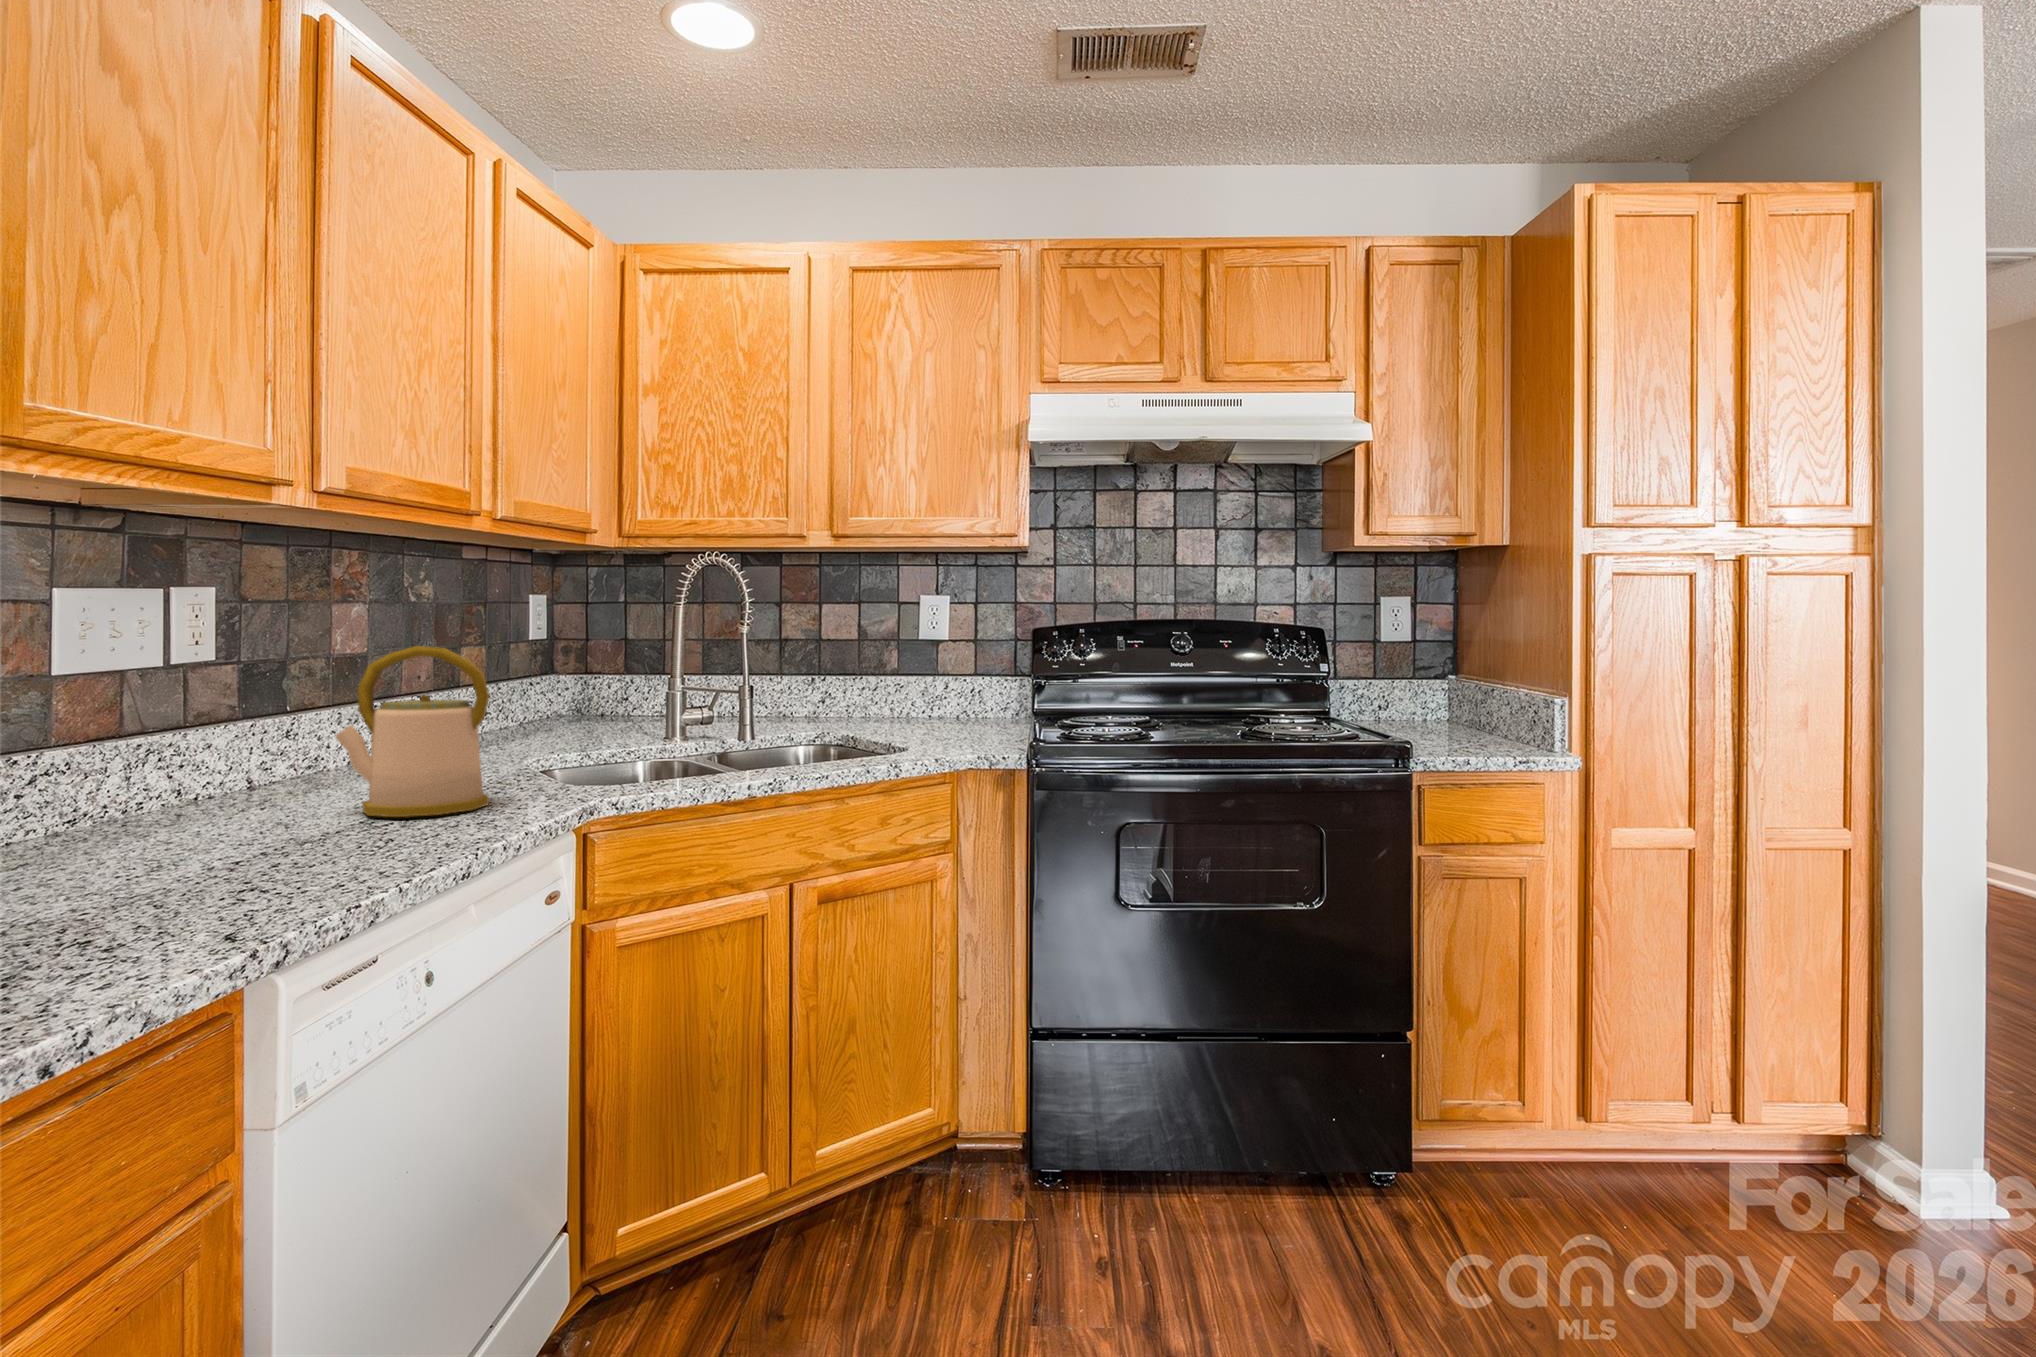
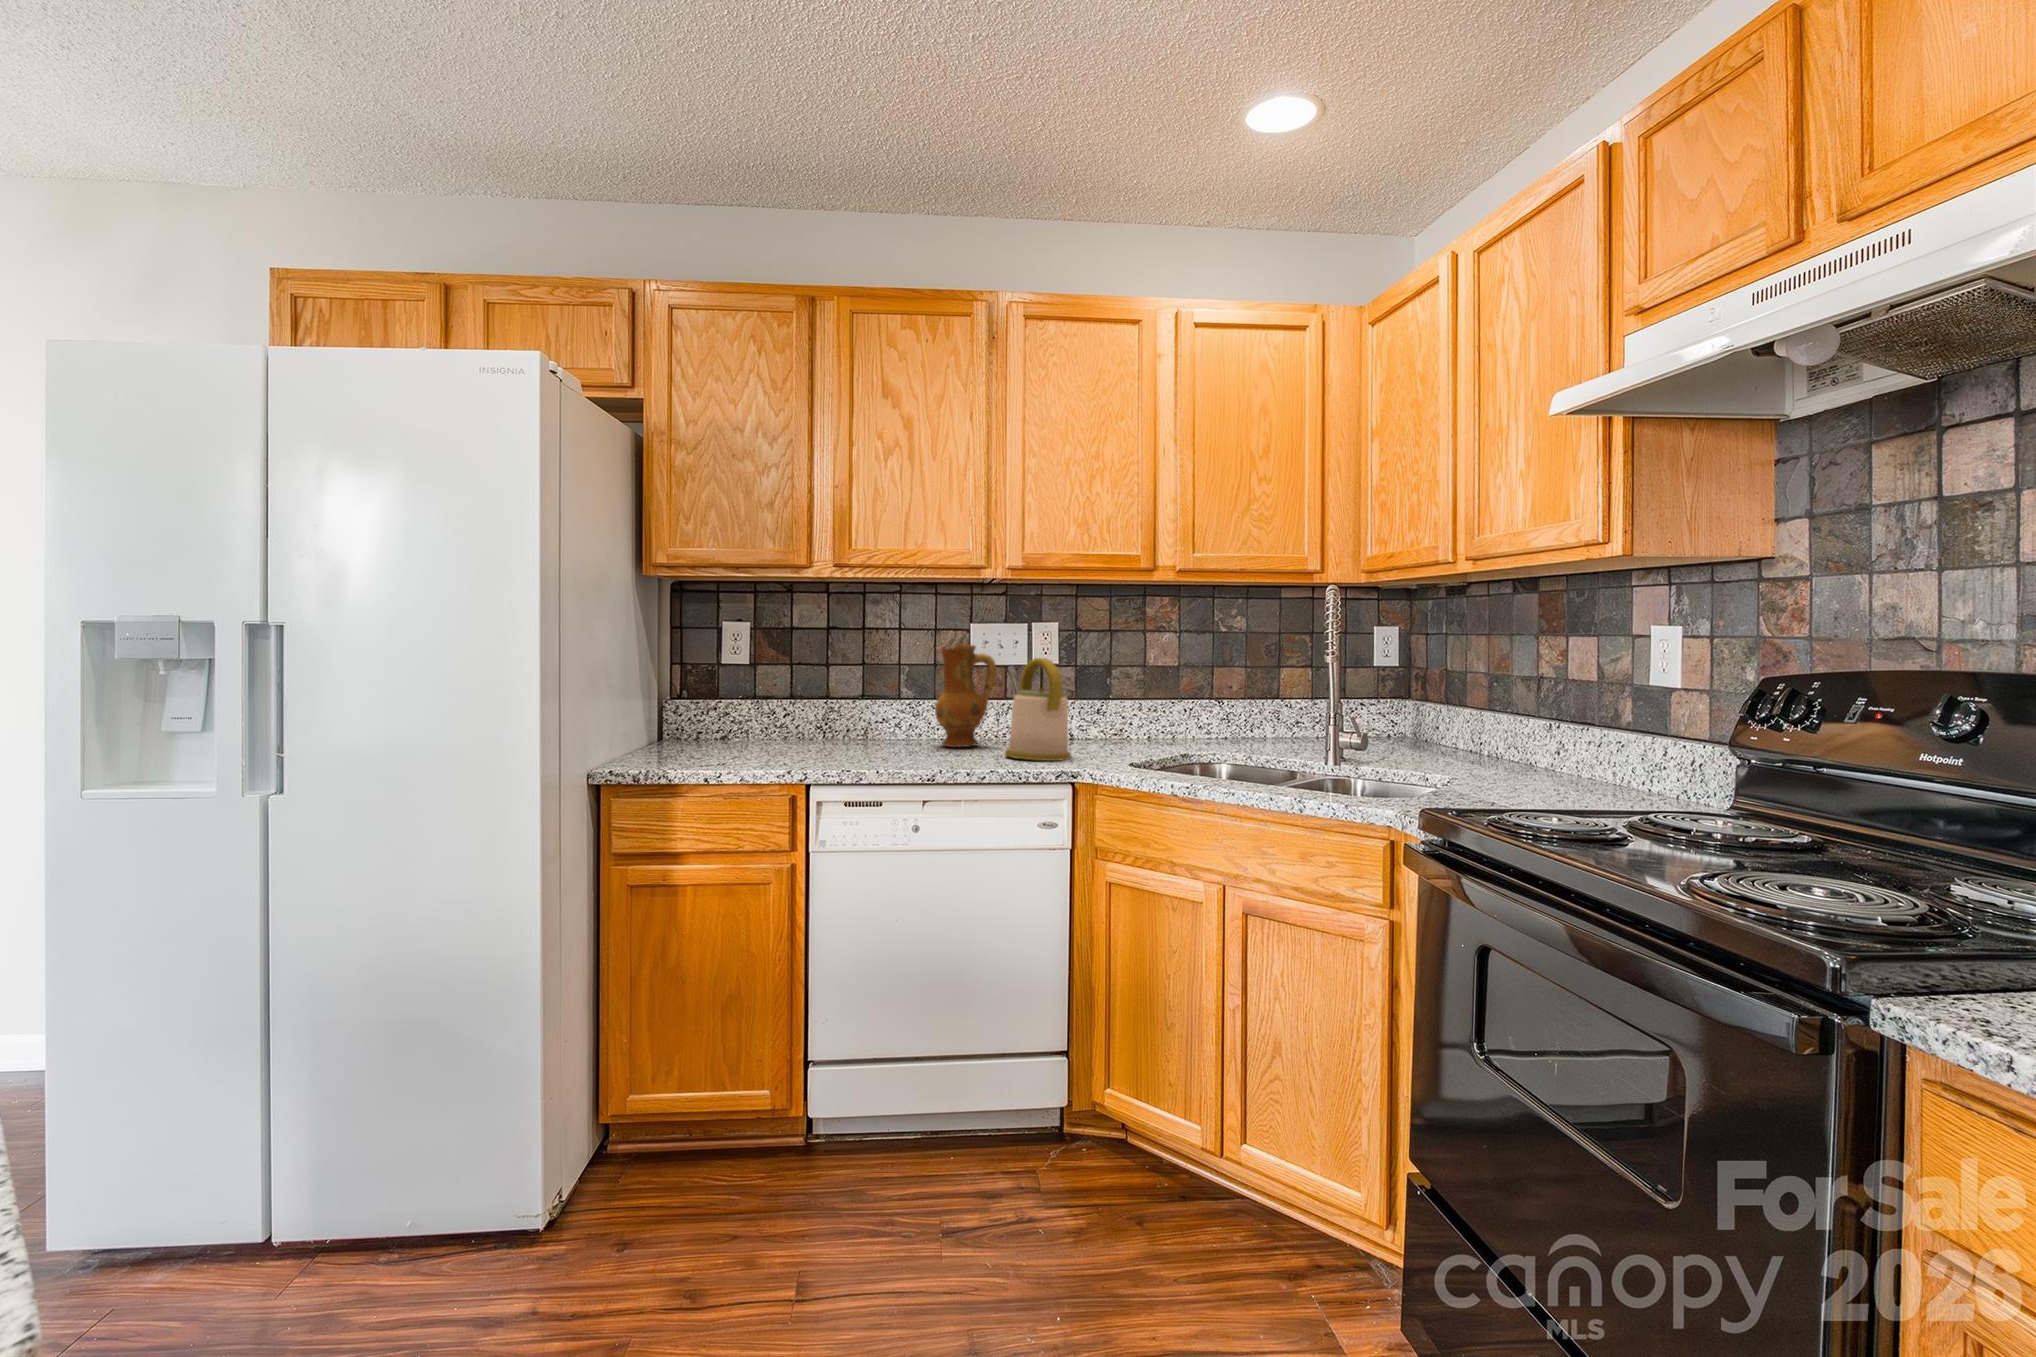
ceramic jug: none [96,629,233,840] -> present [935,644,996,747]

